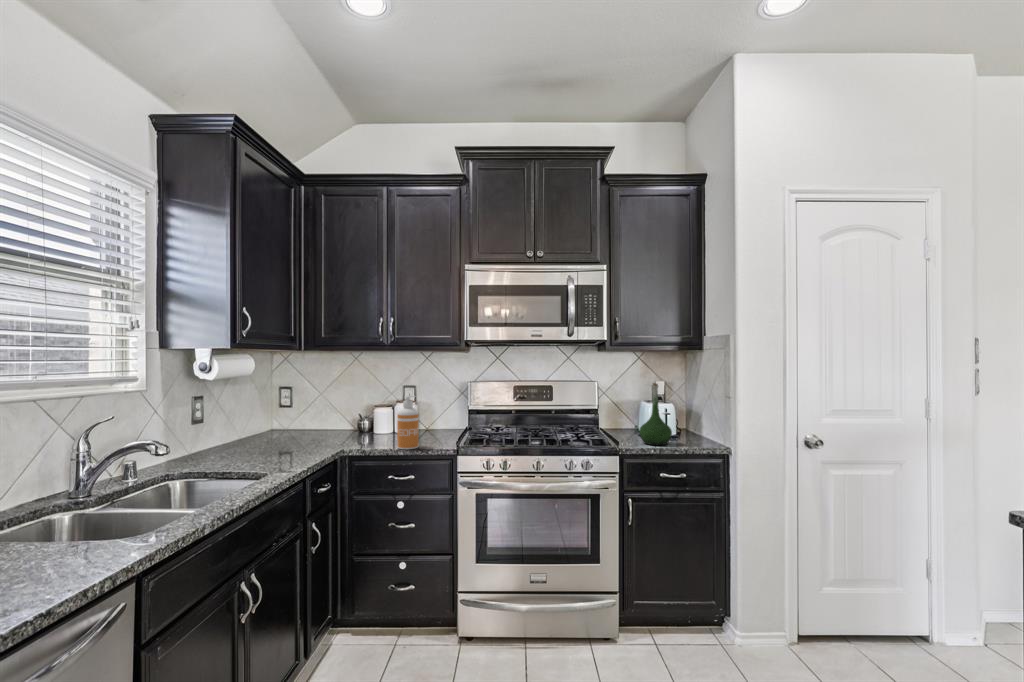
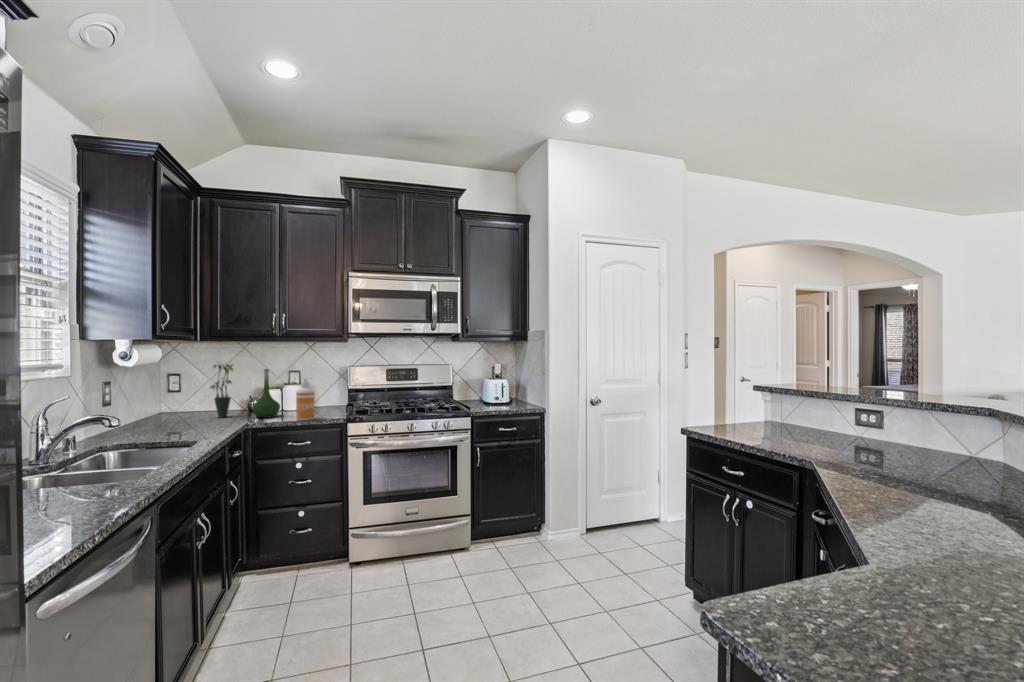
potted plant: none [311,373,341,439] -> present [210,364,233,417]
vase: present [640,383,672,445] -> present [252,369,280,418]

